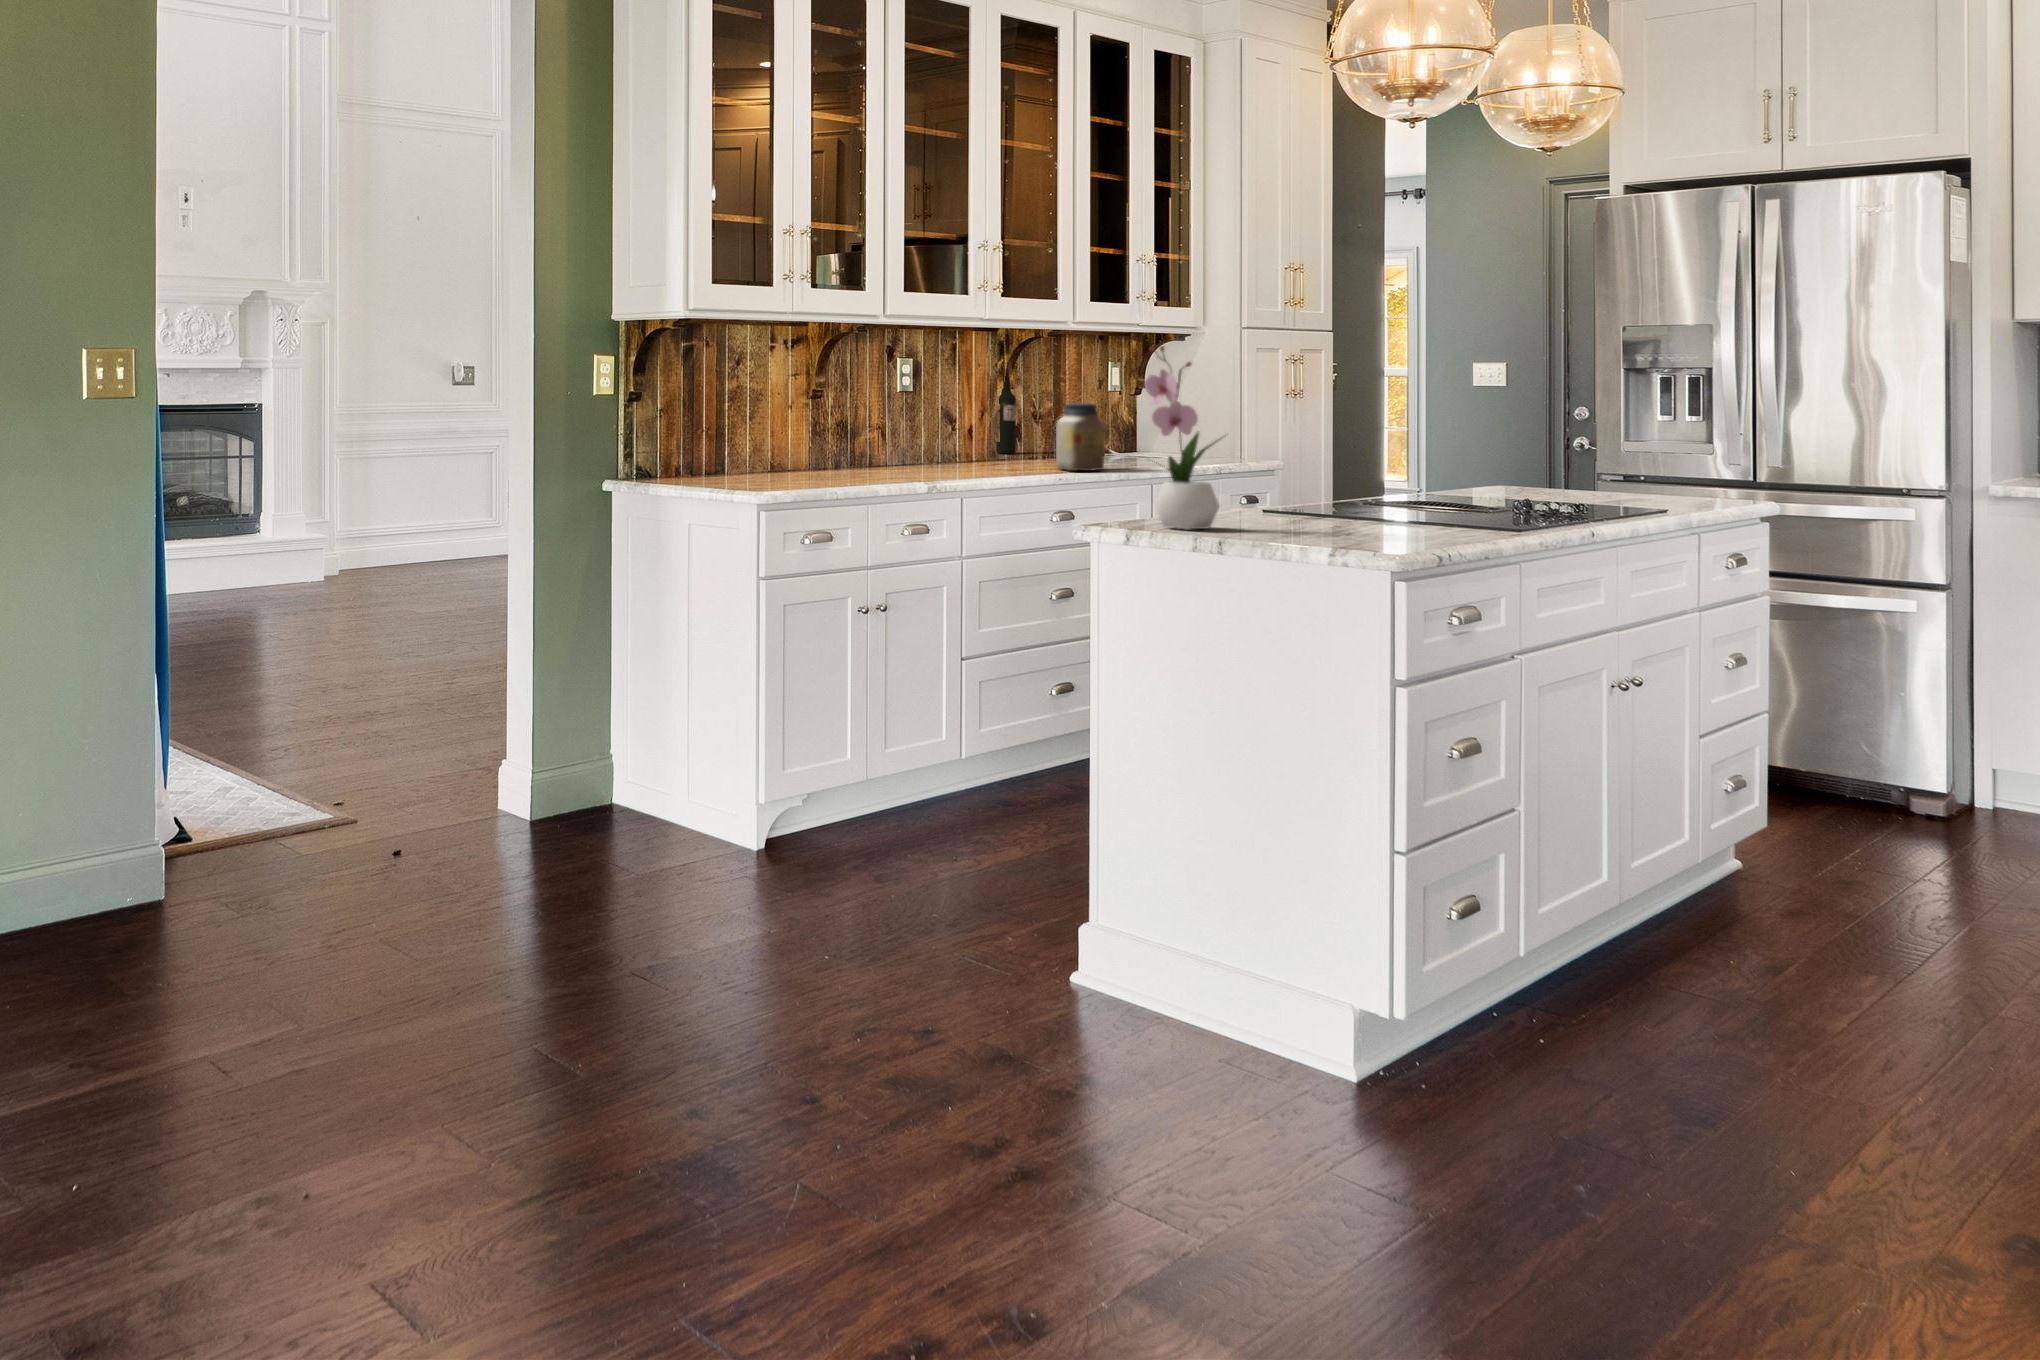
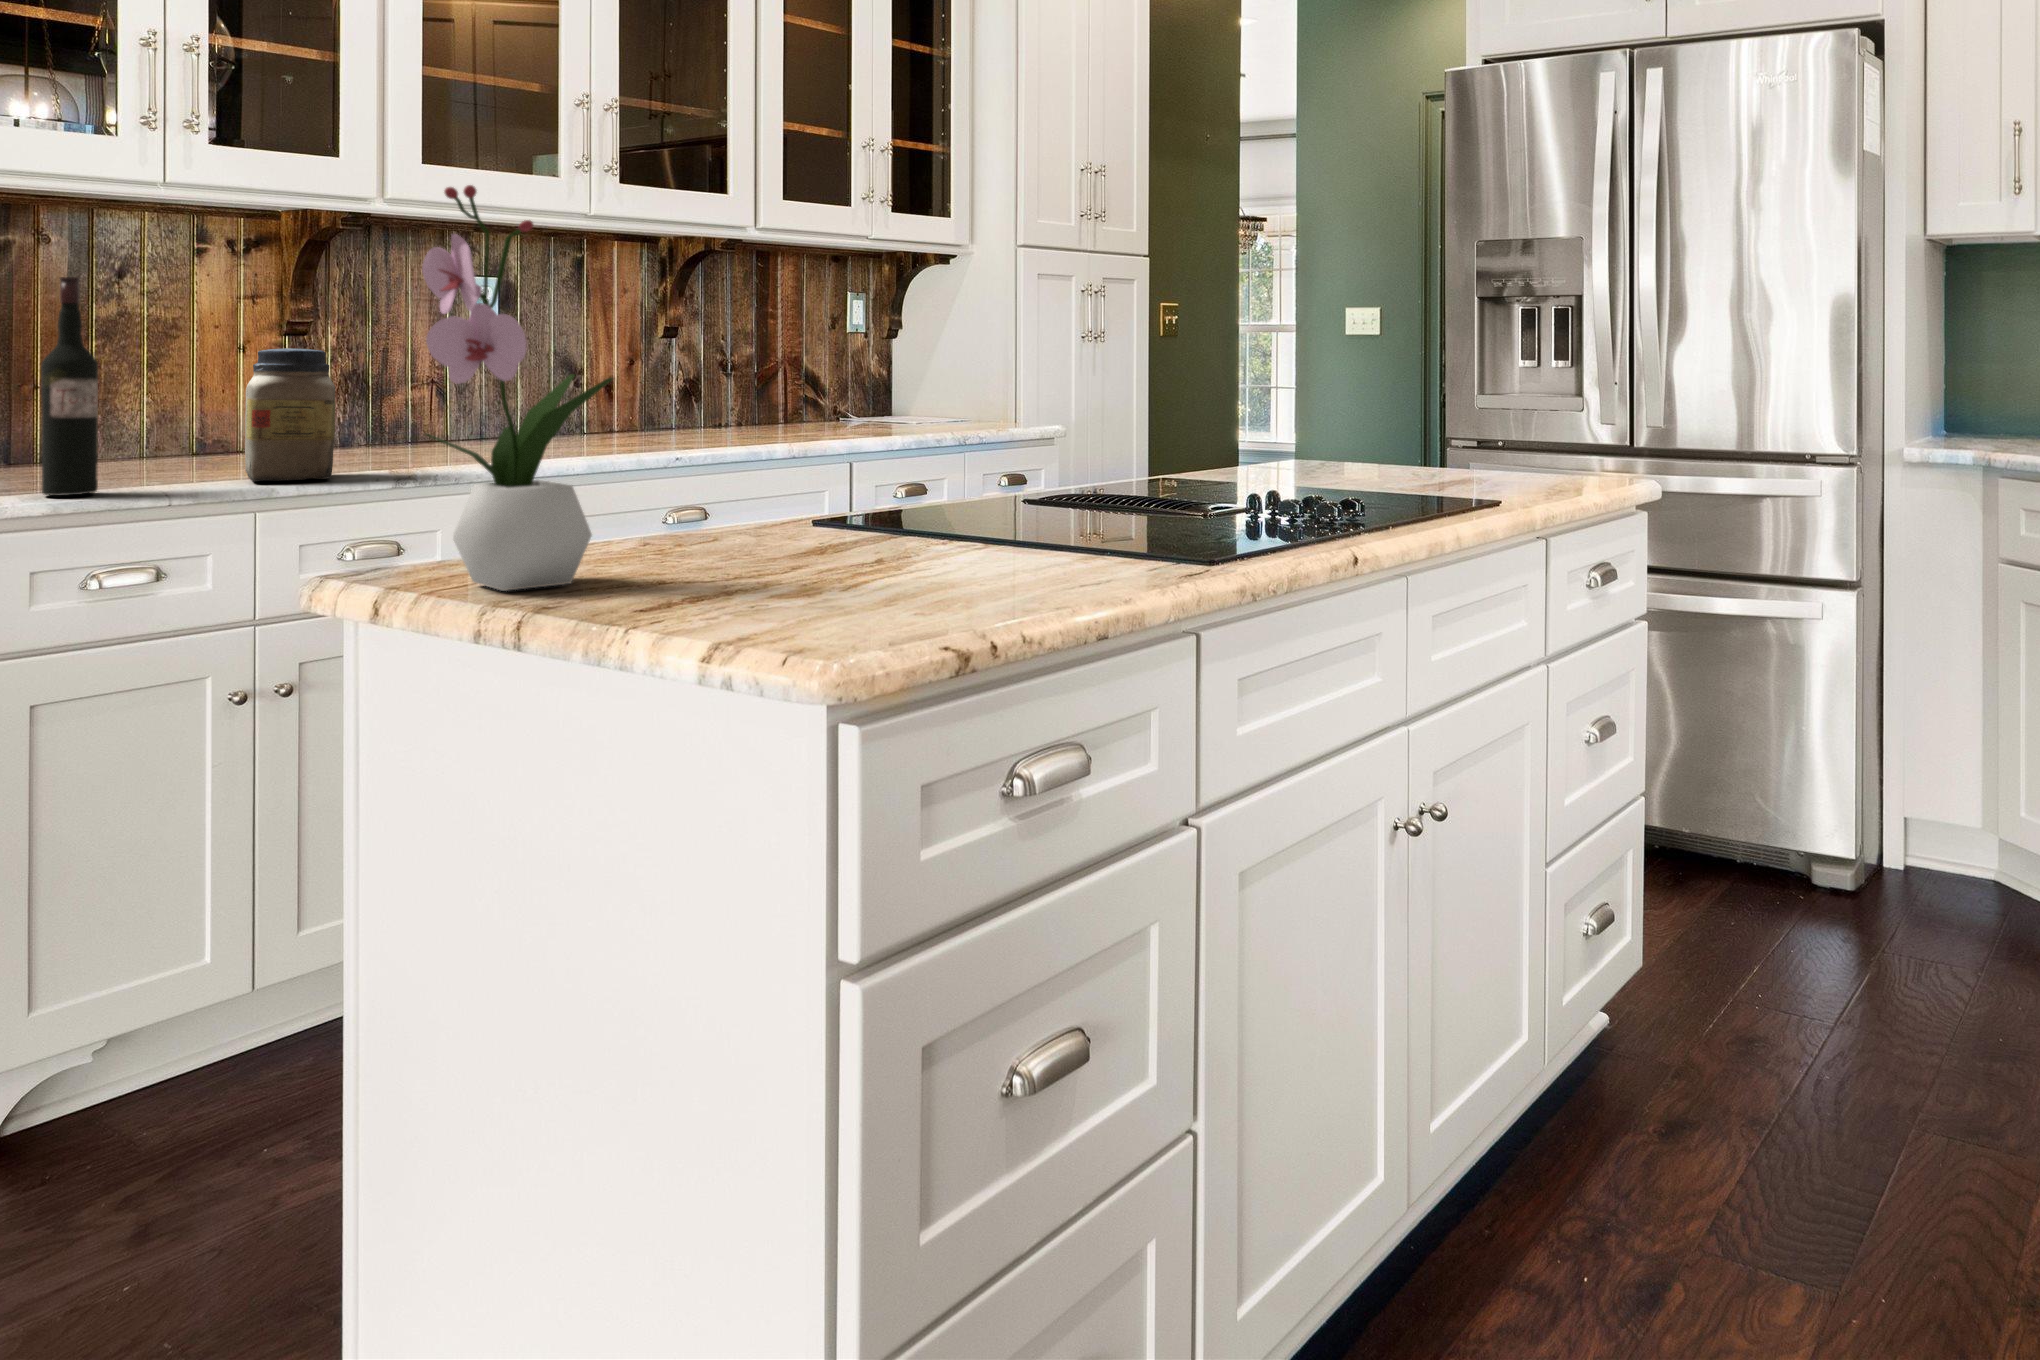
wine bottle: present [996,362,1016,453] -> present [41,277,98,496]
jar: present [1056,403,1106,471] -> present [245,348,335,482]

